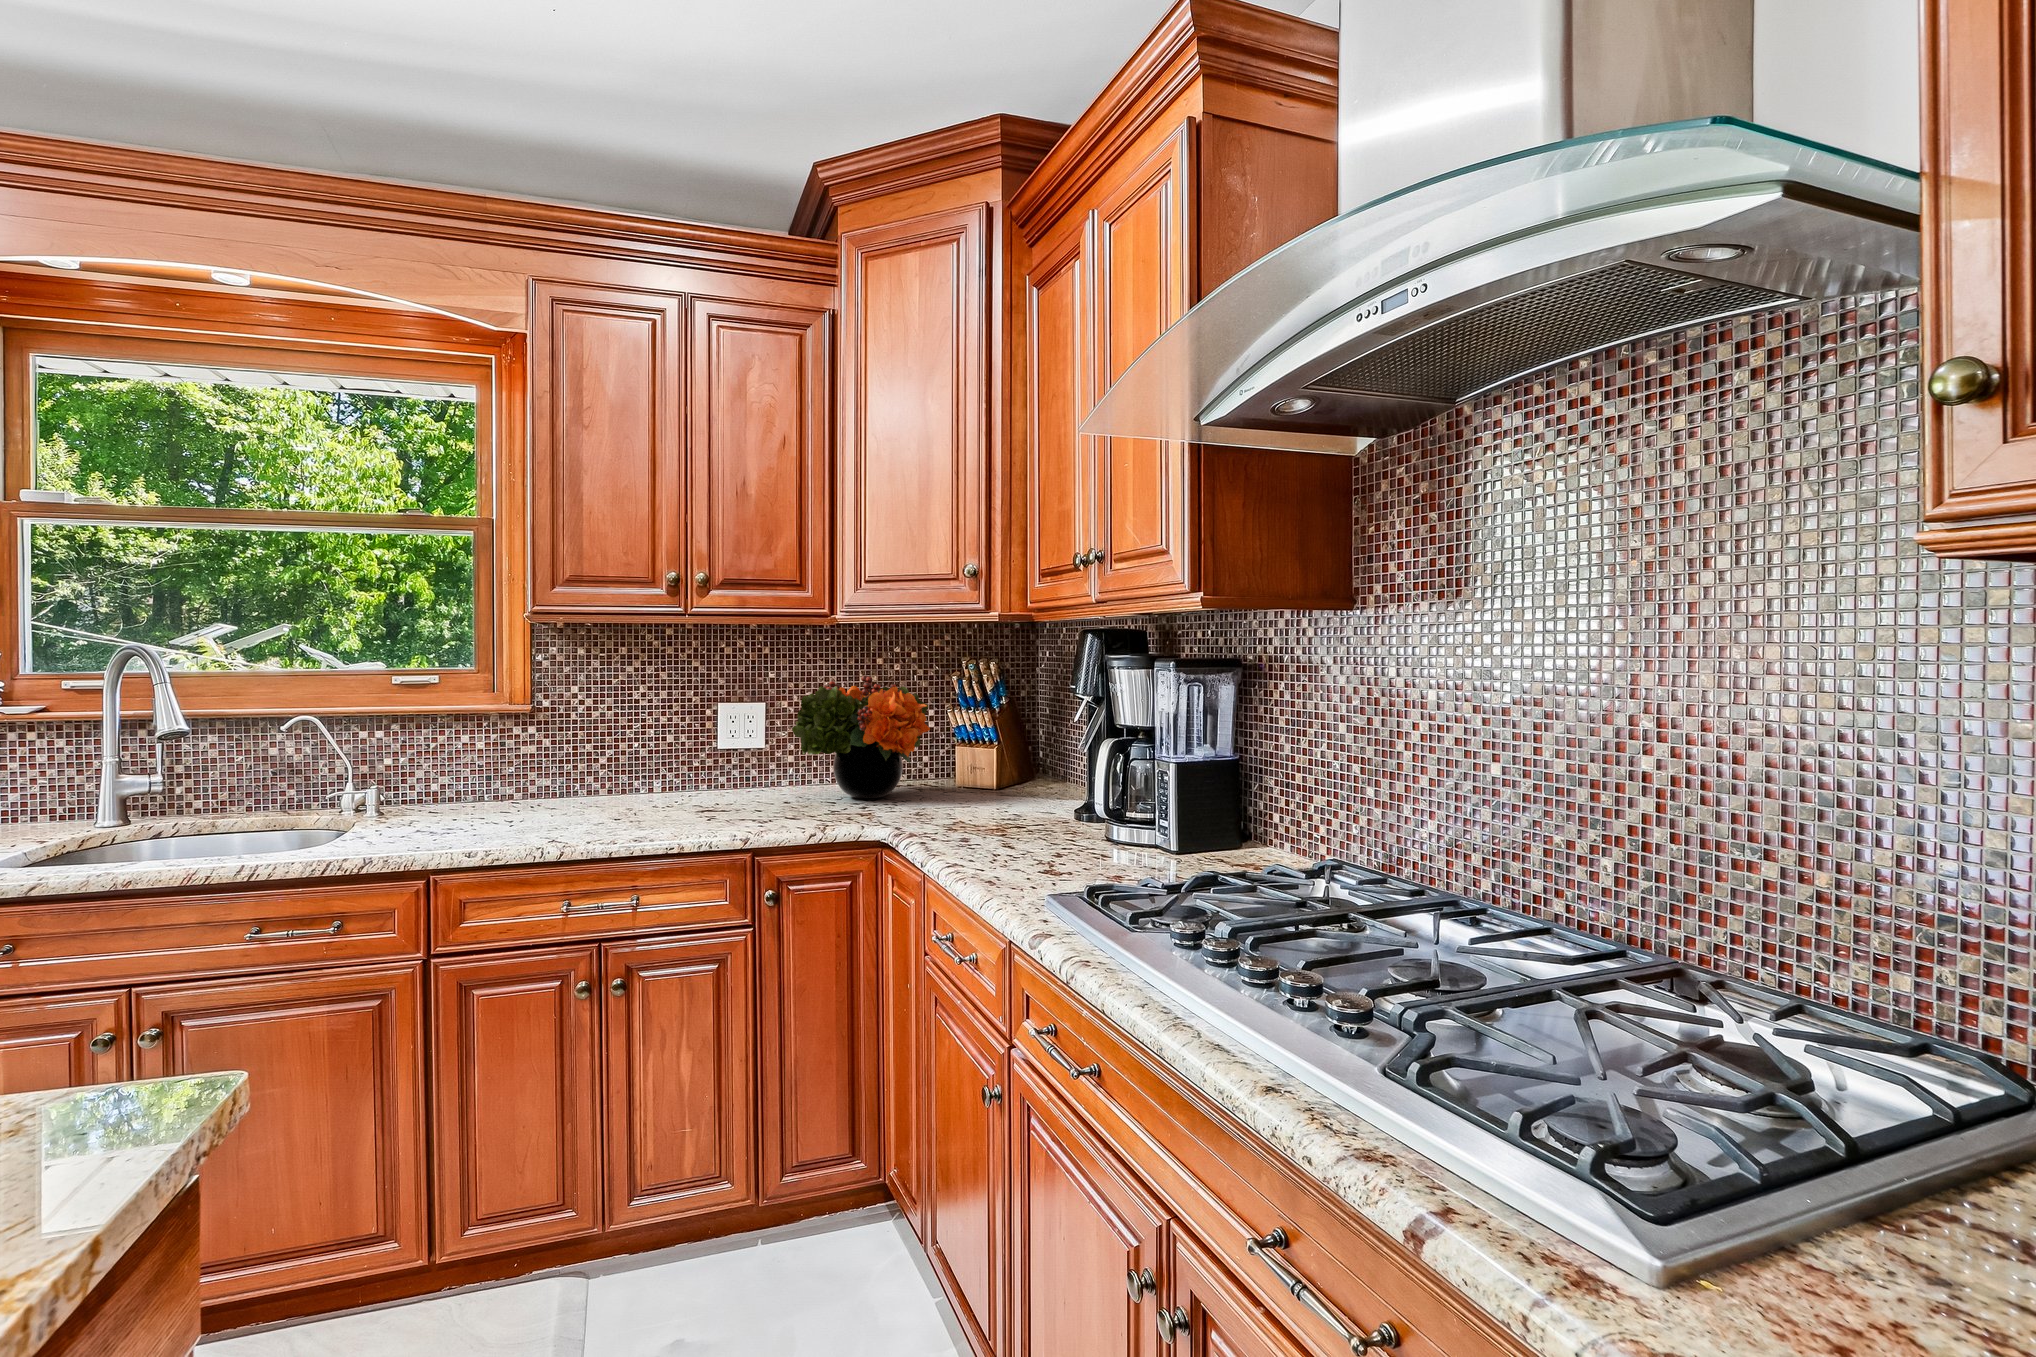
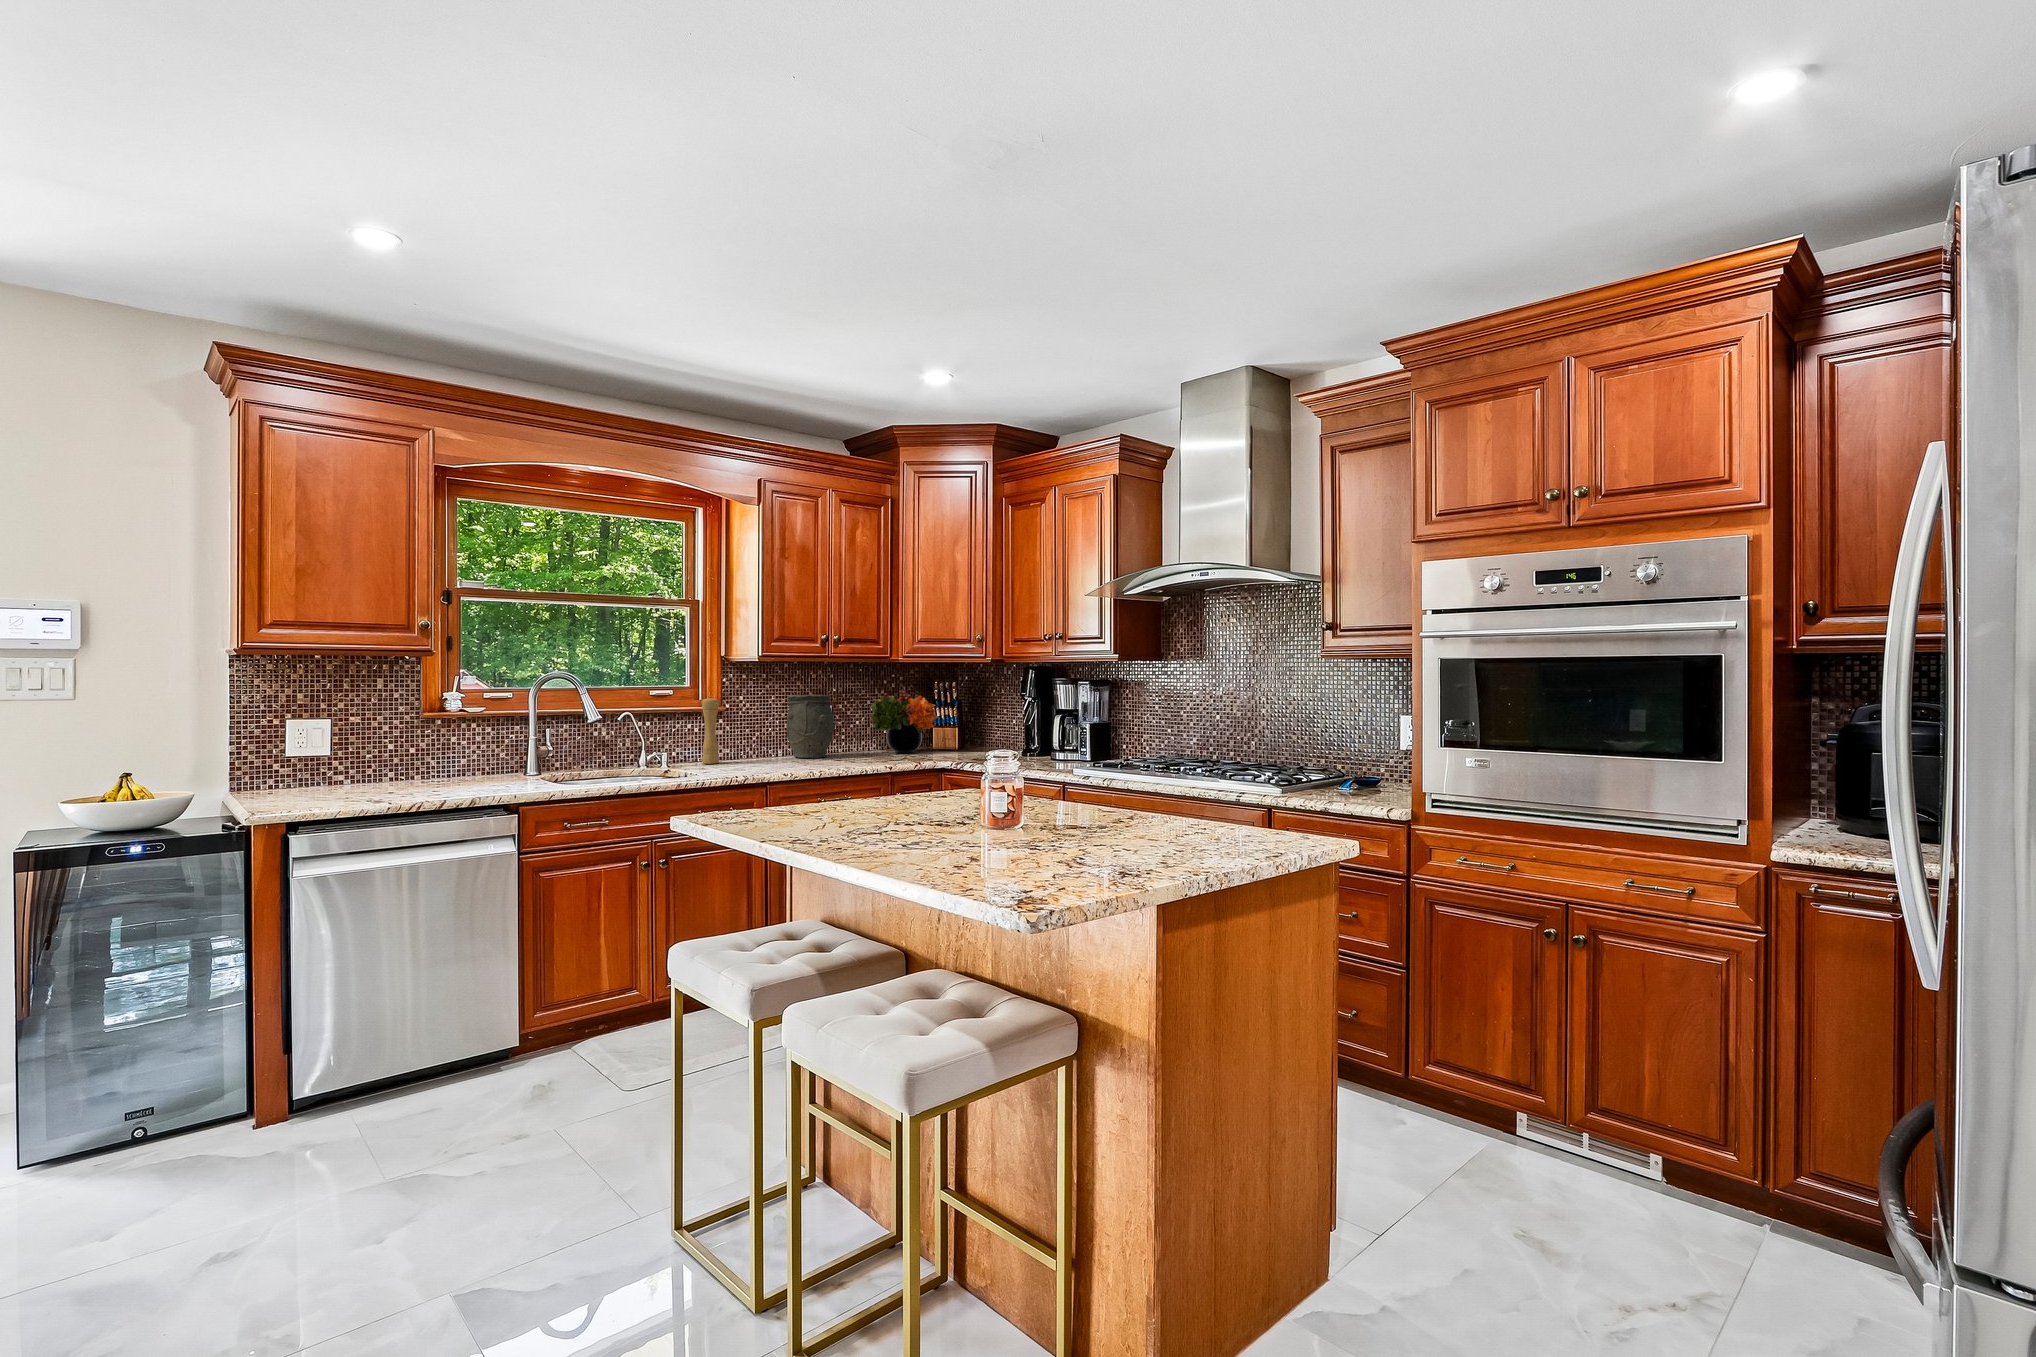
vase: none [634,683,730,804] -> present [786,695,834,758]
pepper mill: none [467,688,500,810] -> present [702,697,719,764]

